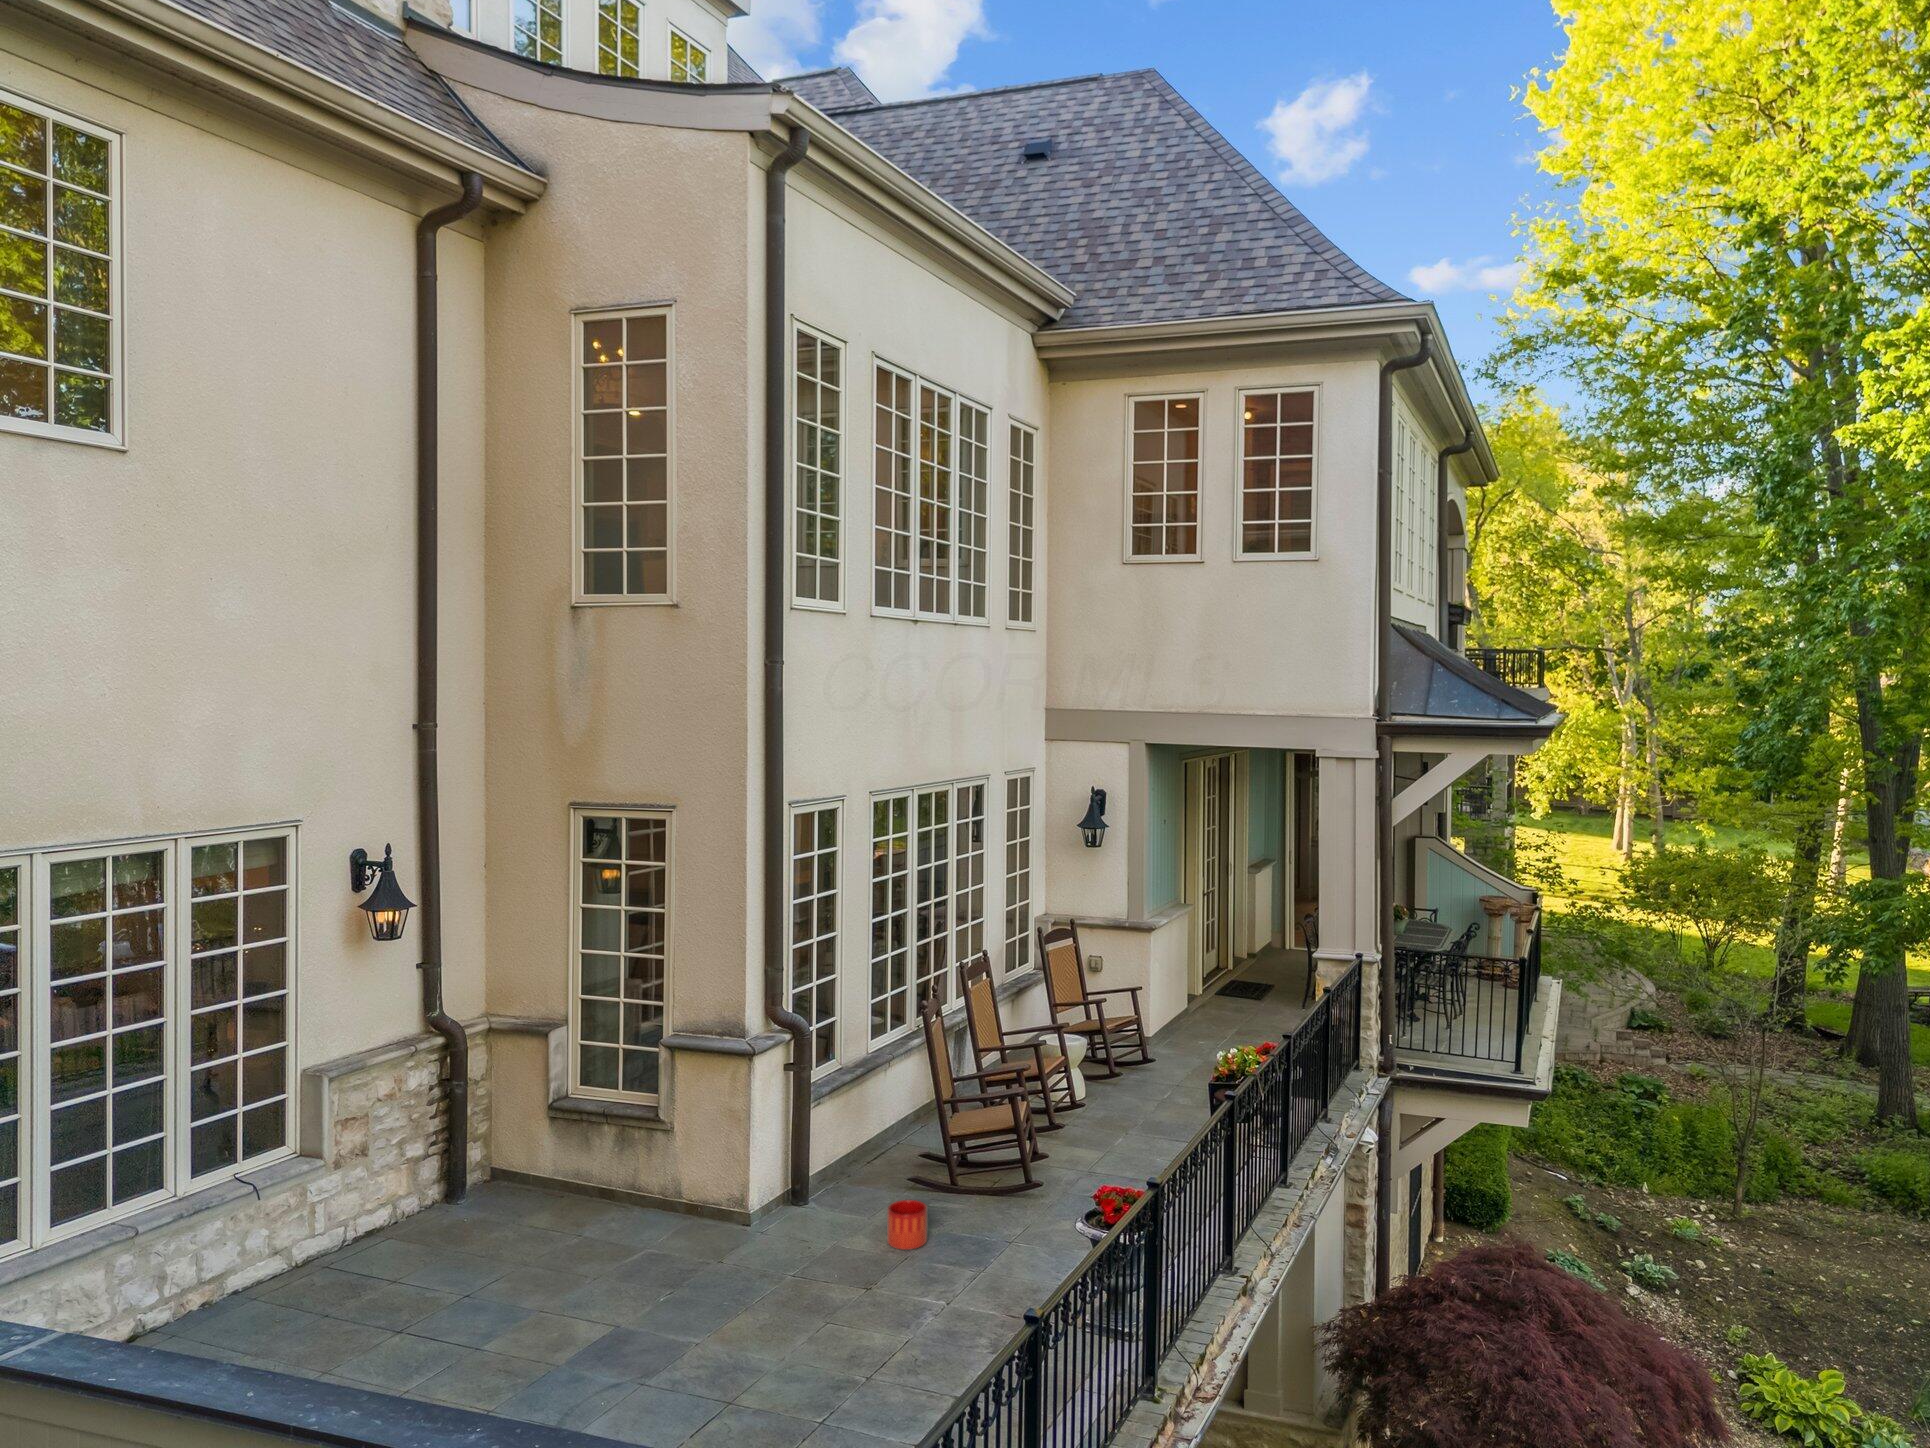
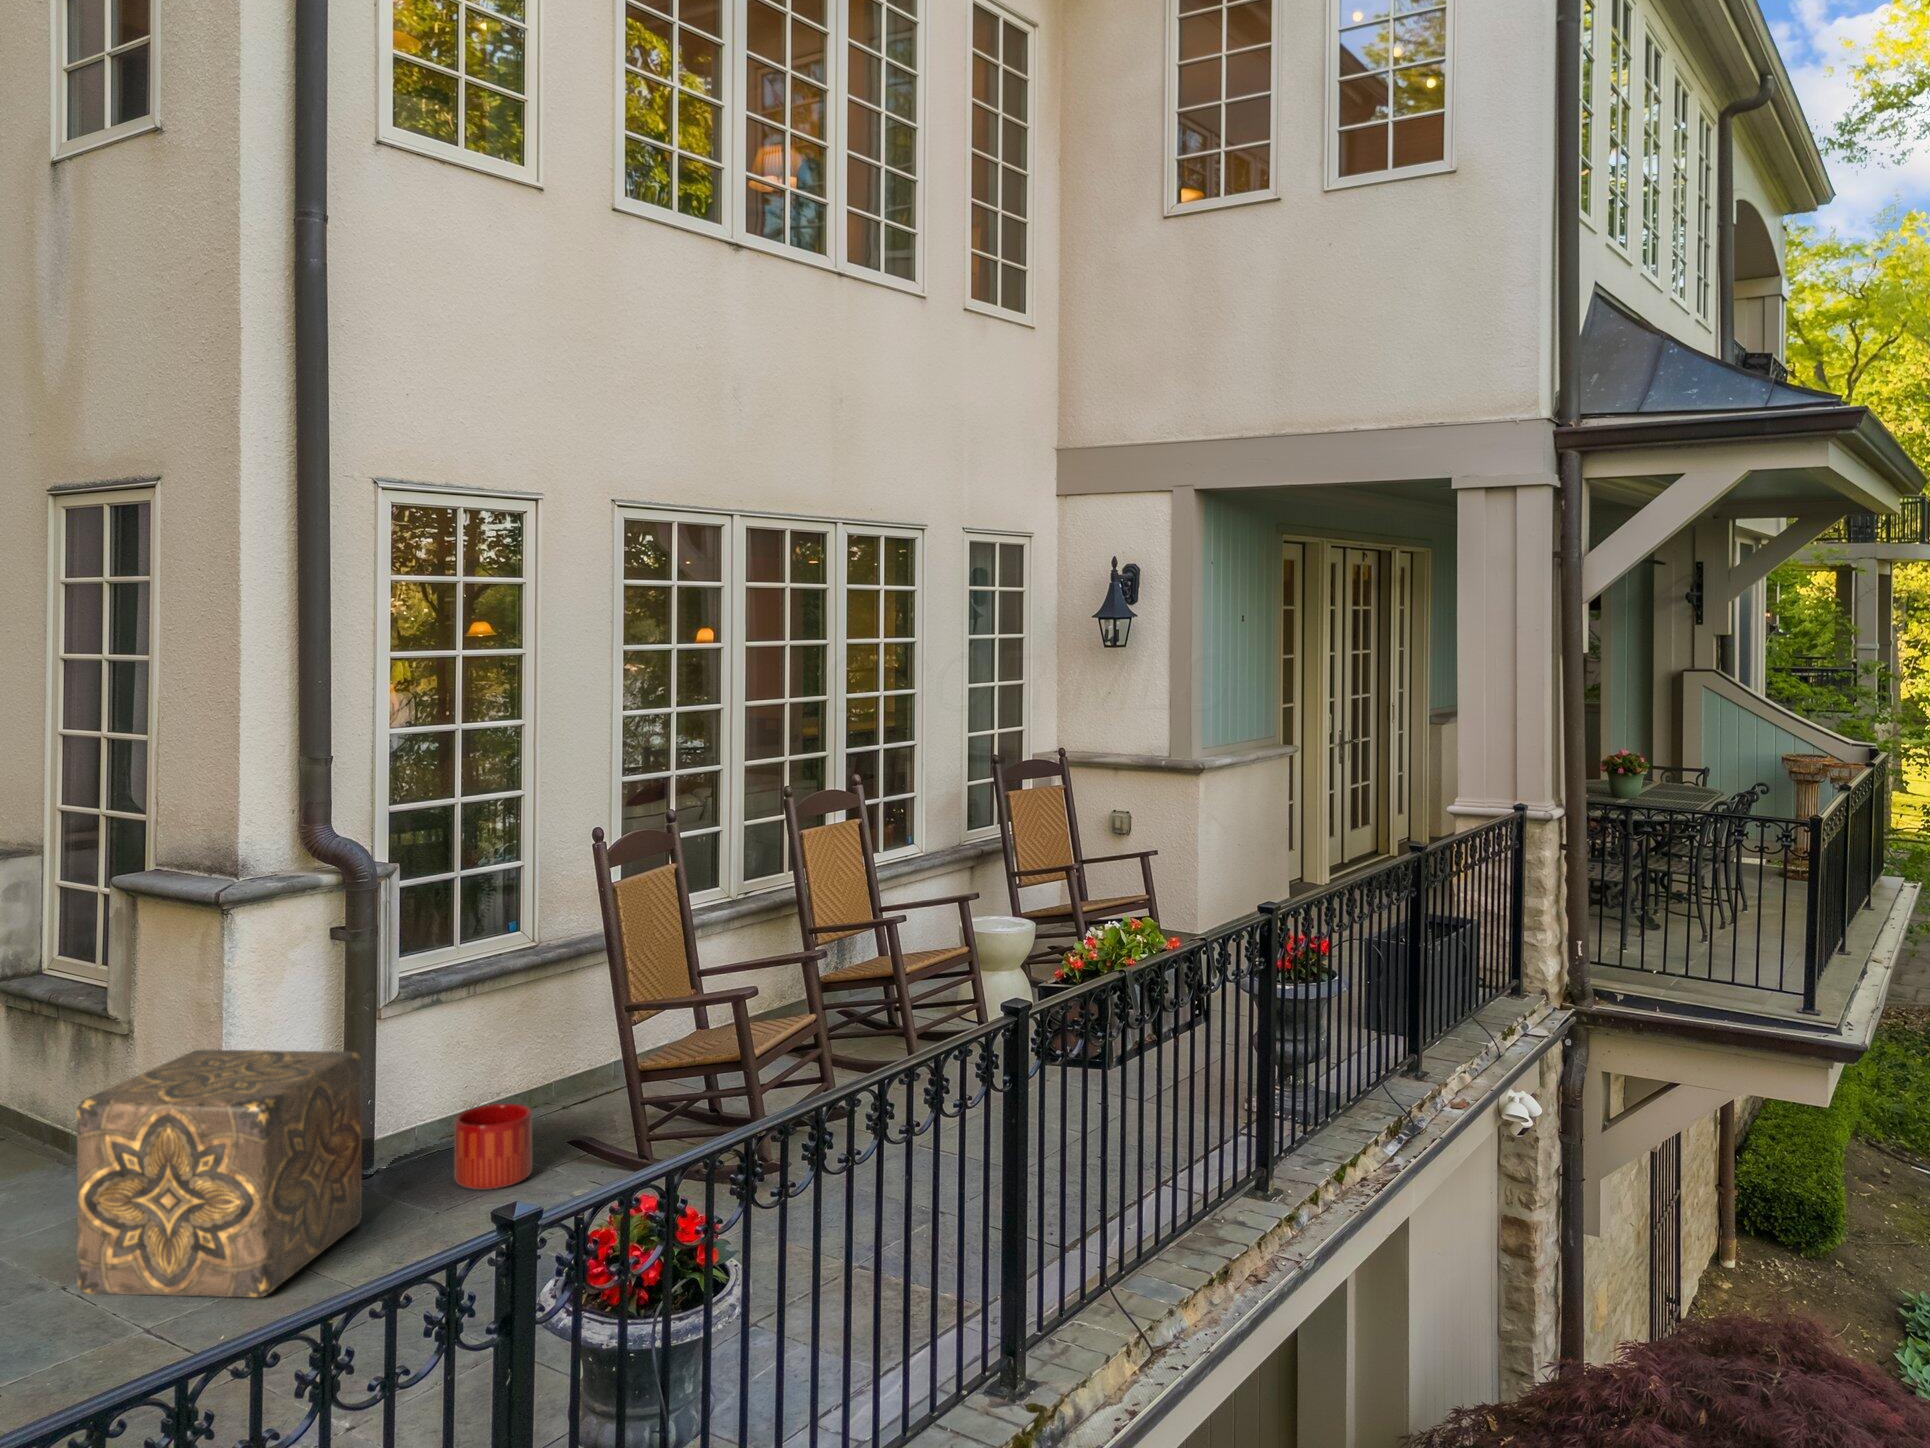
ottoman: none [780,1183,881,1323] -> present [77,1050,362,1297]

